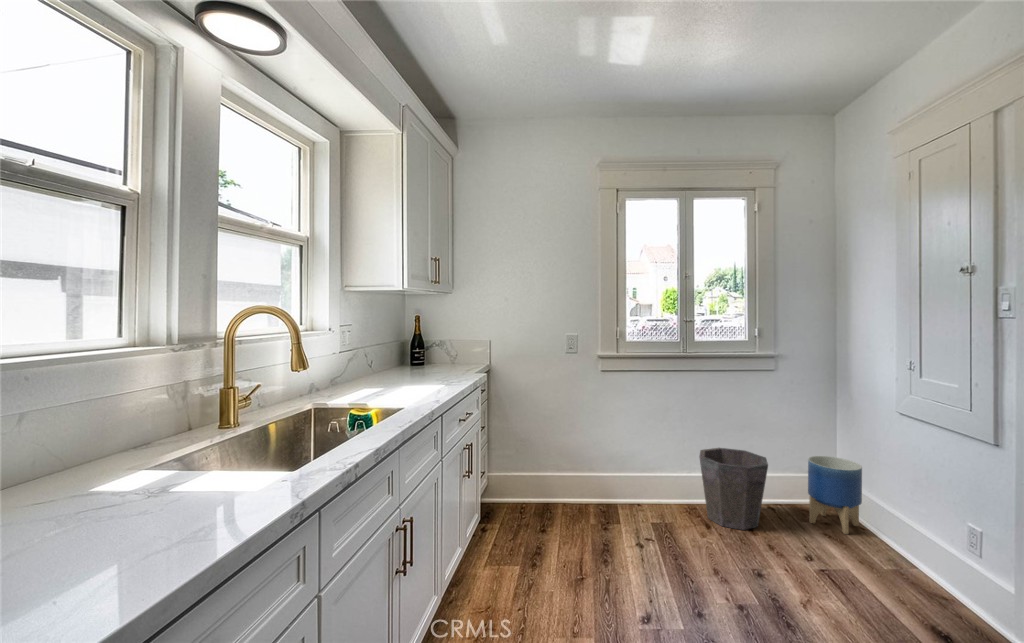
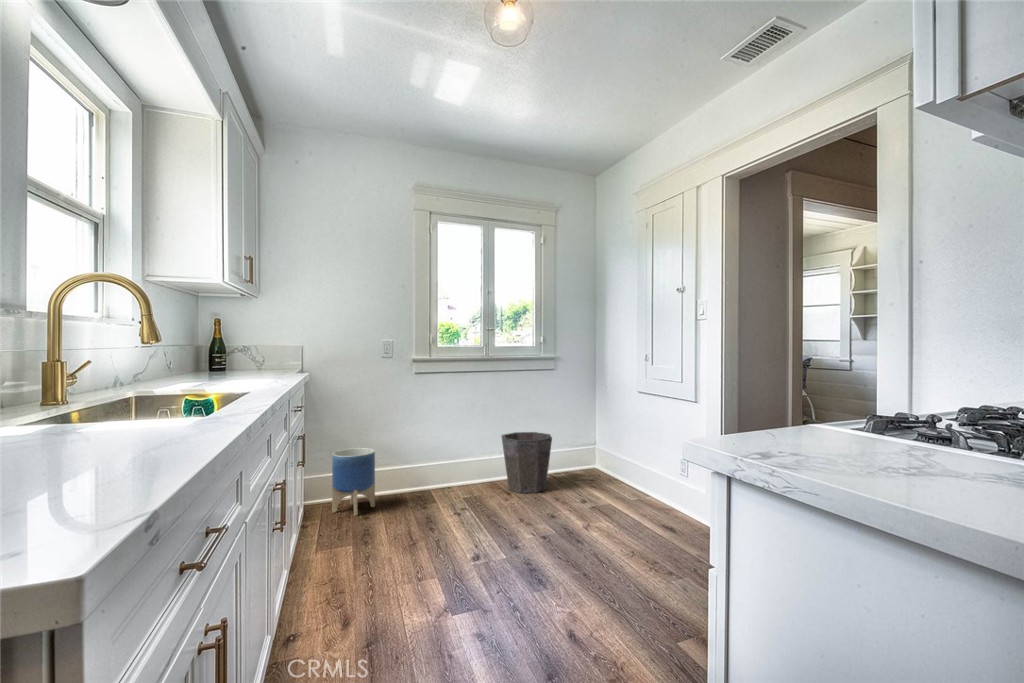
planter: present [808,456,862,534] -> present [332,448,375,516]

